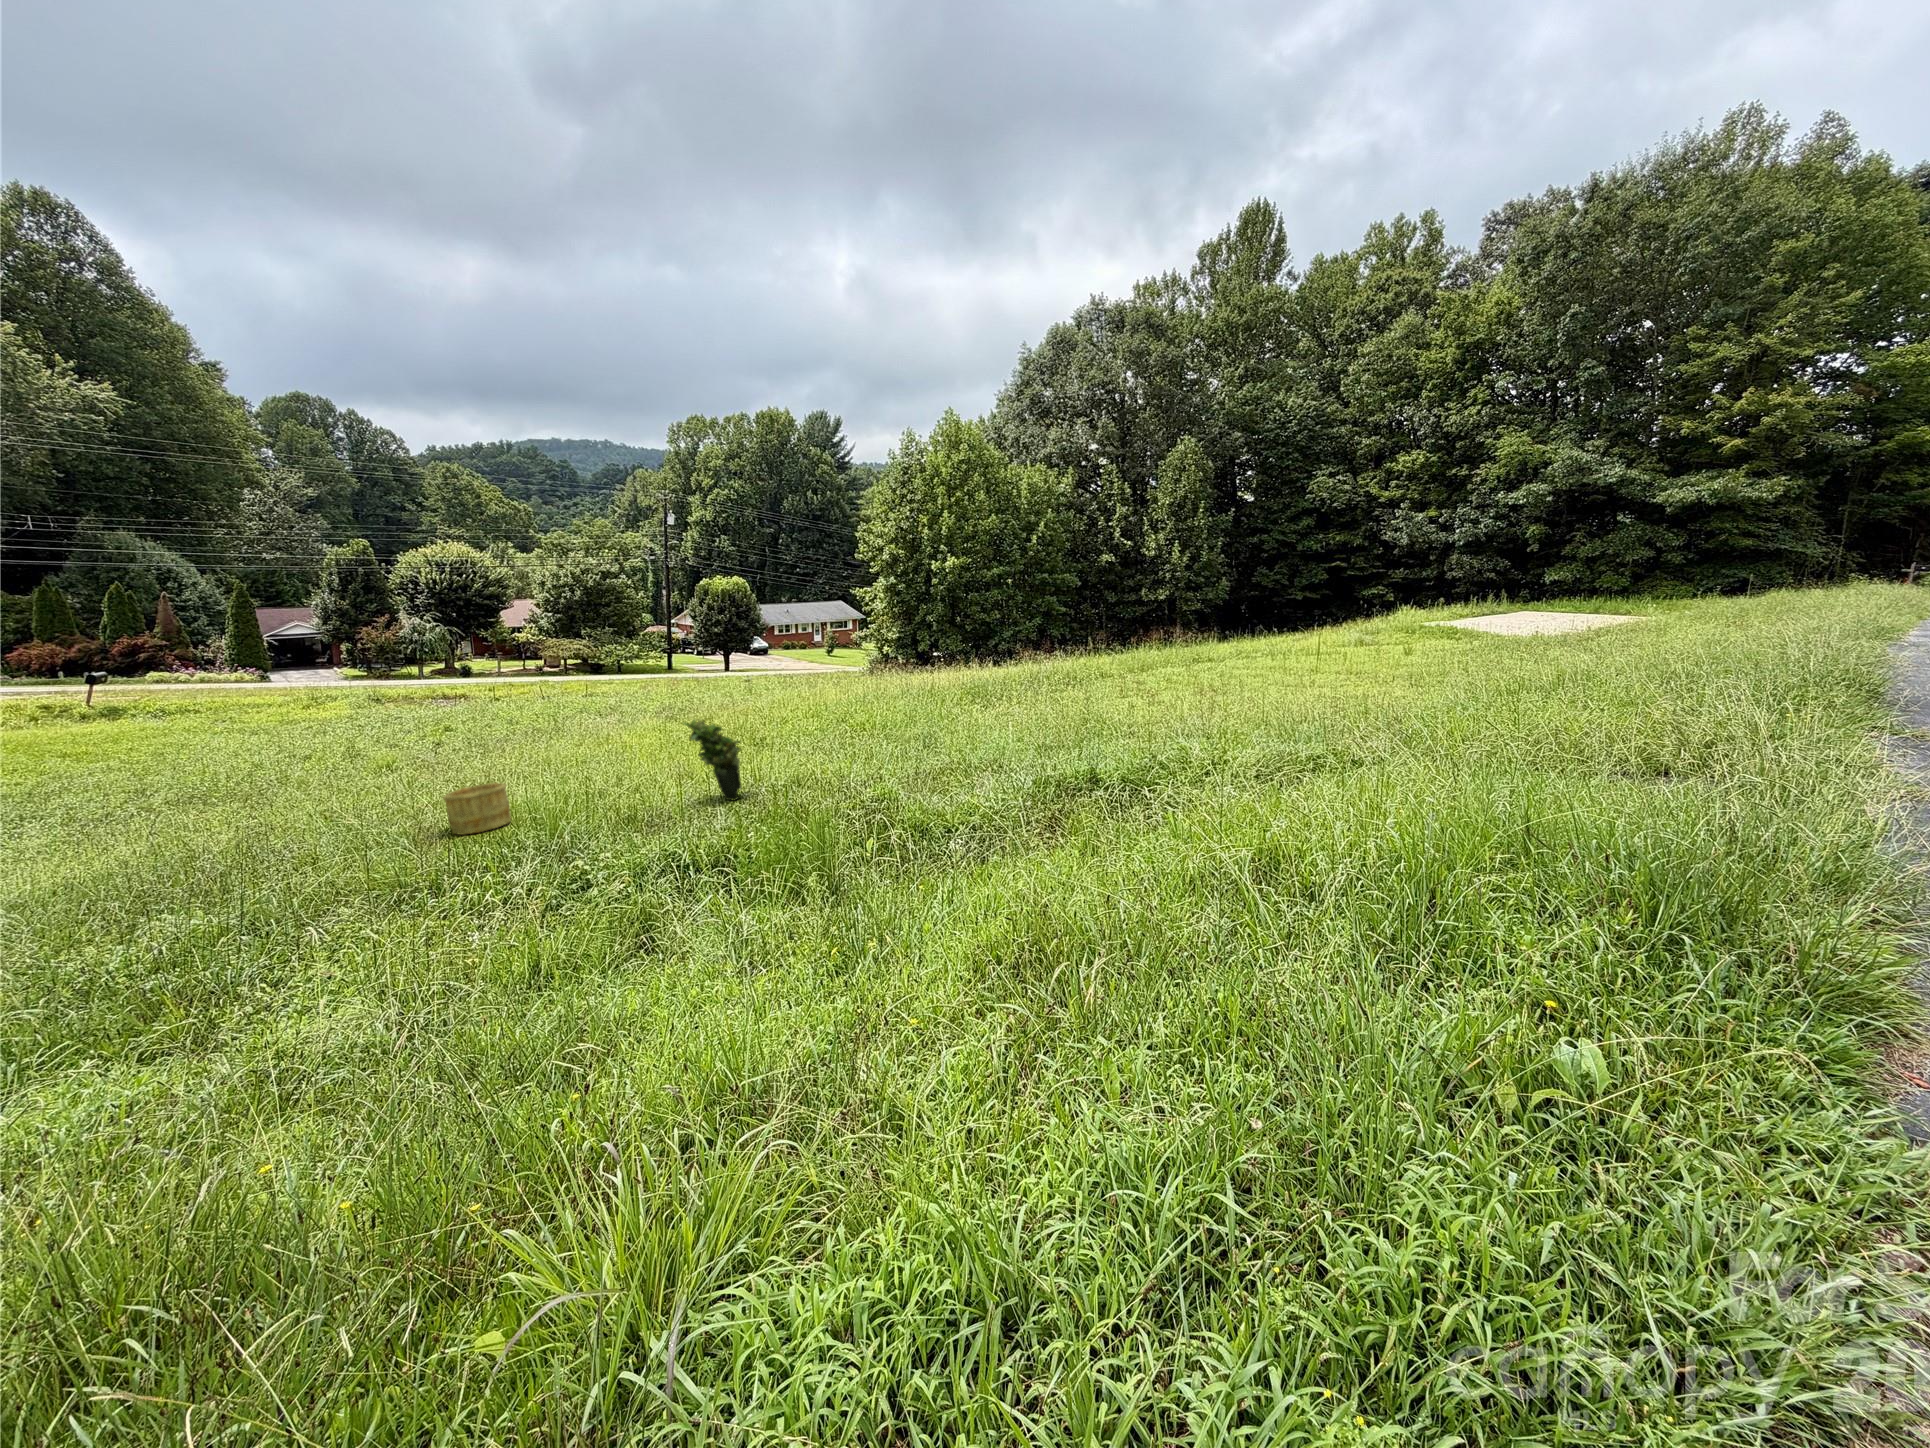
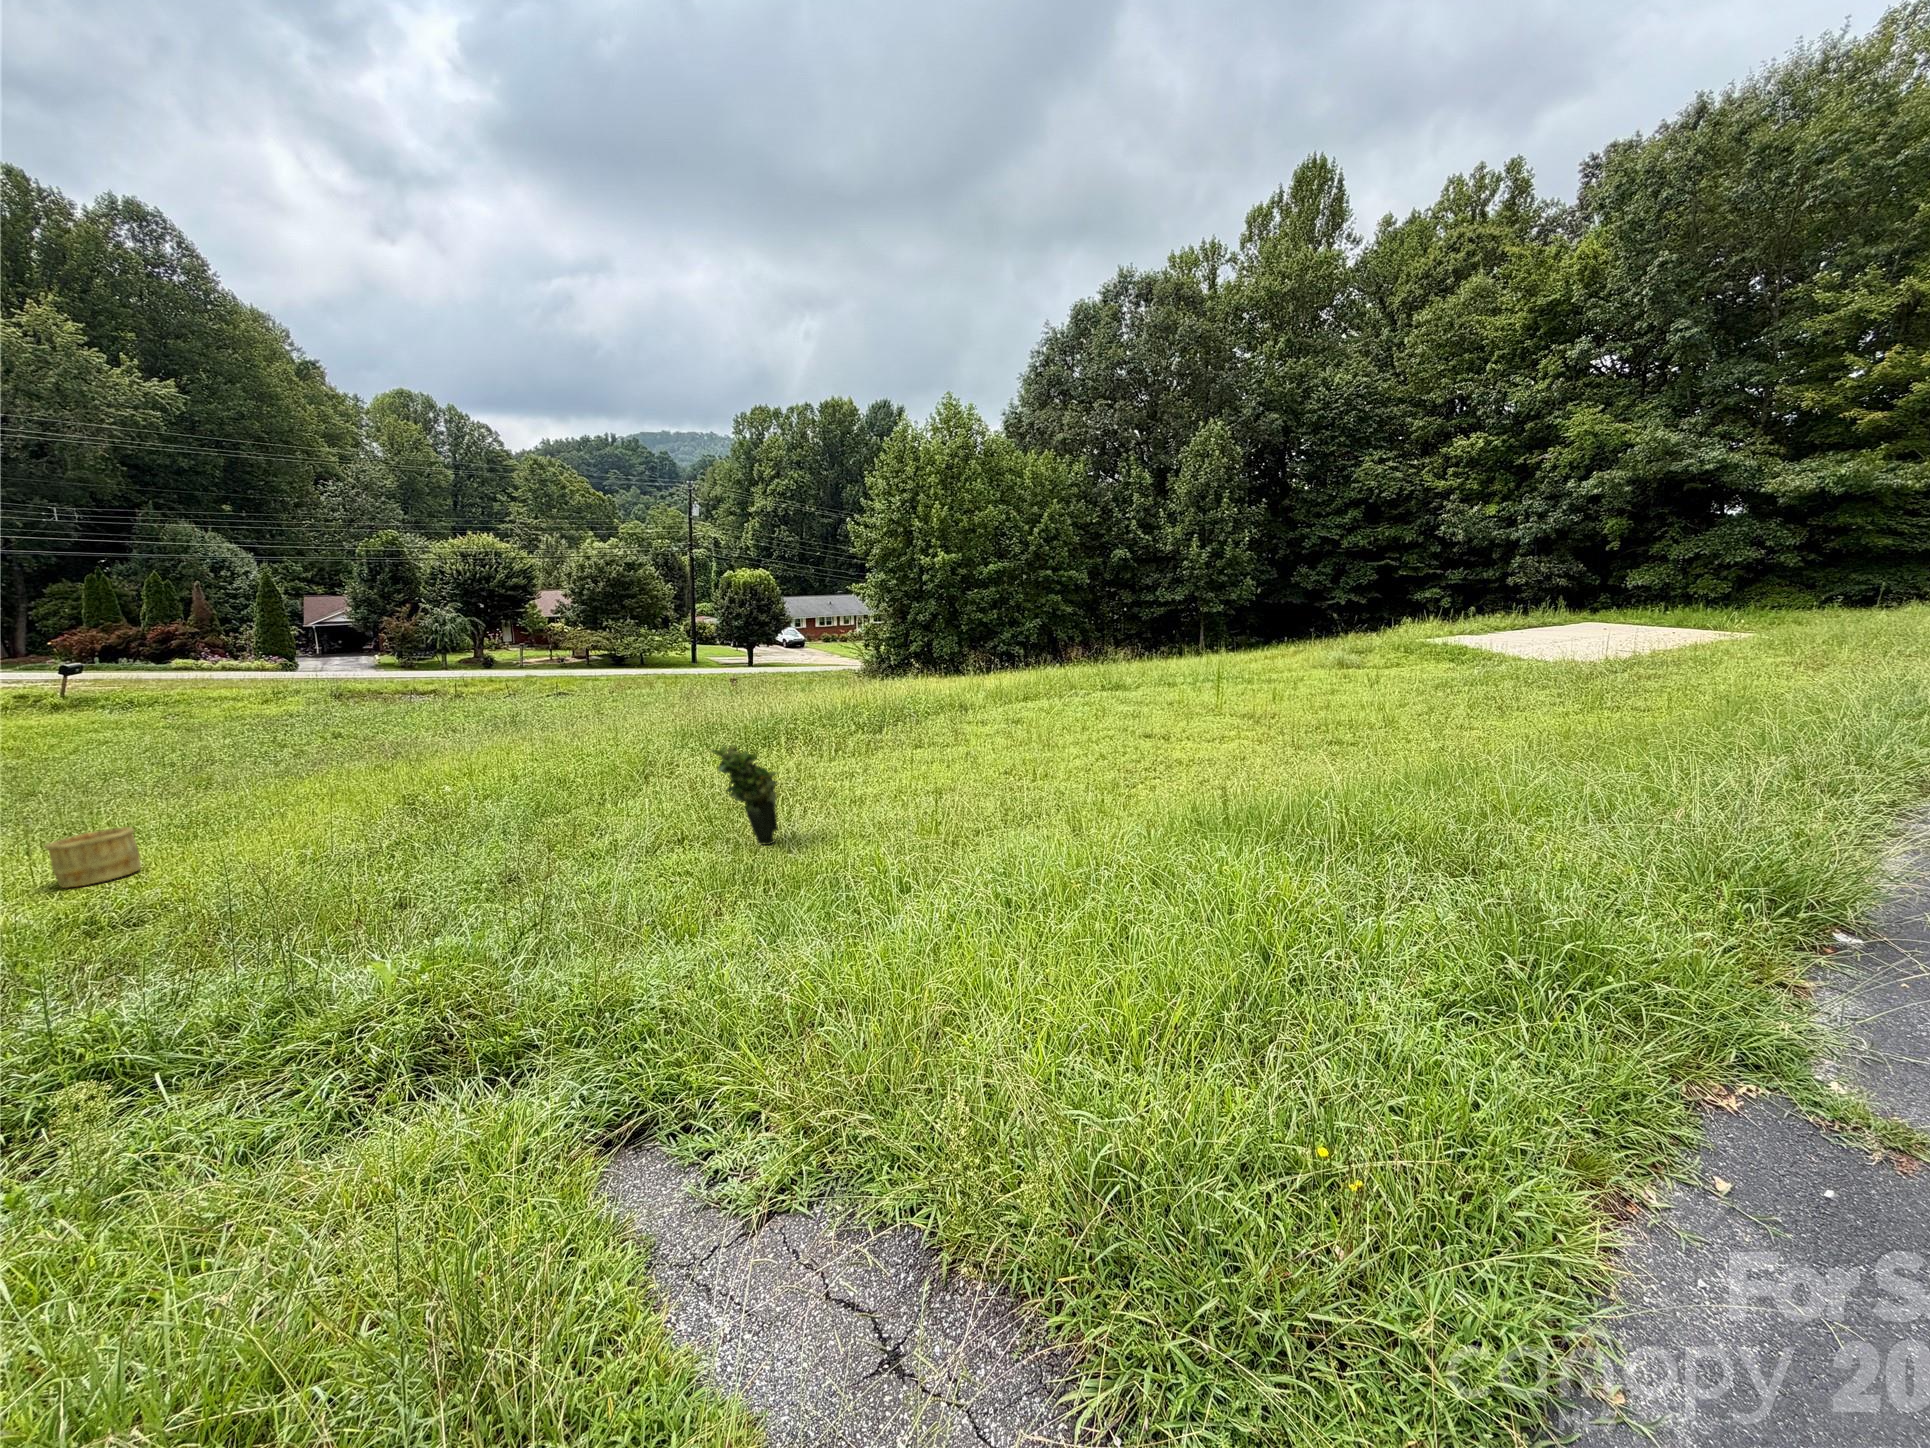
potted plant: present [683,719,742,800] -> present [711,744,779,845]

